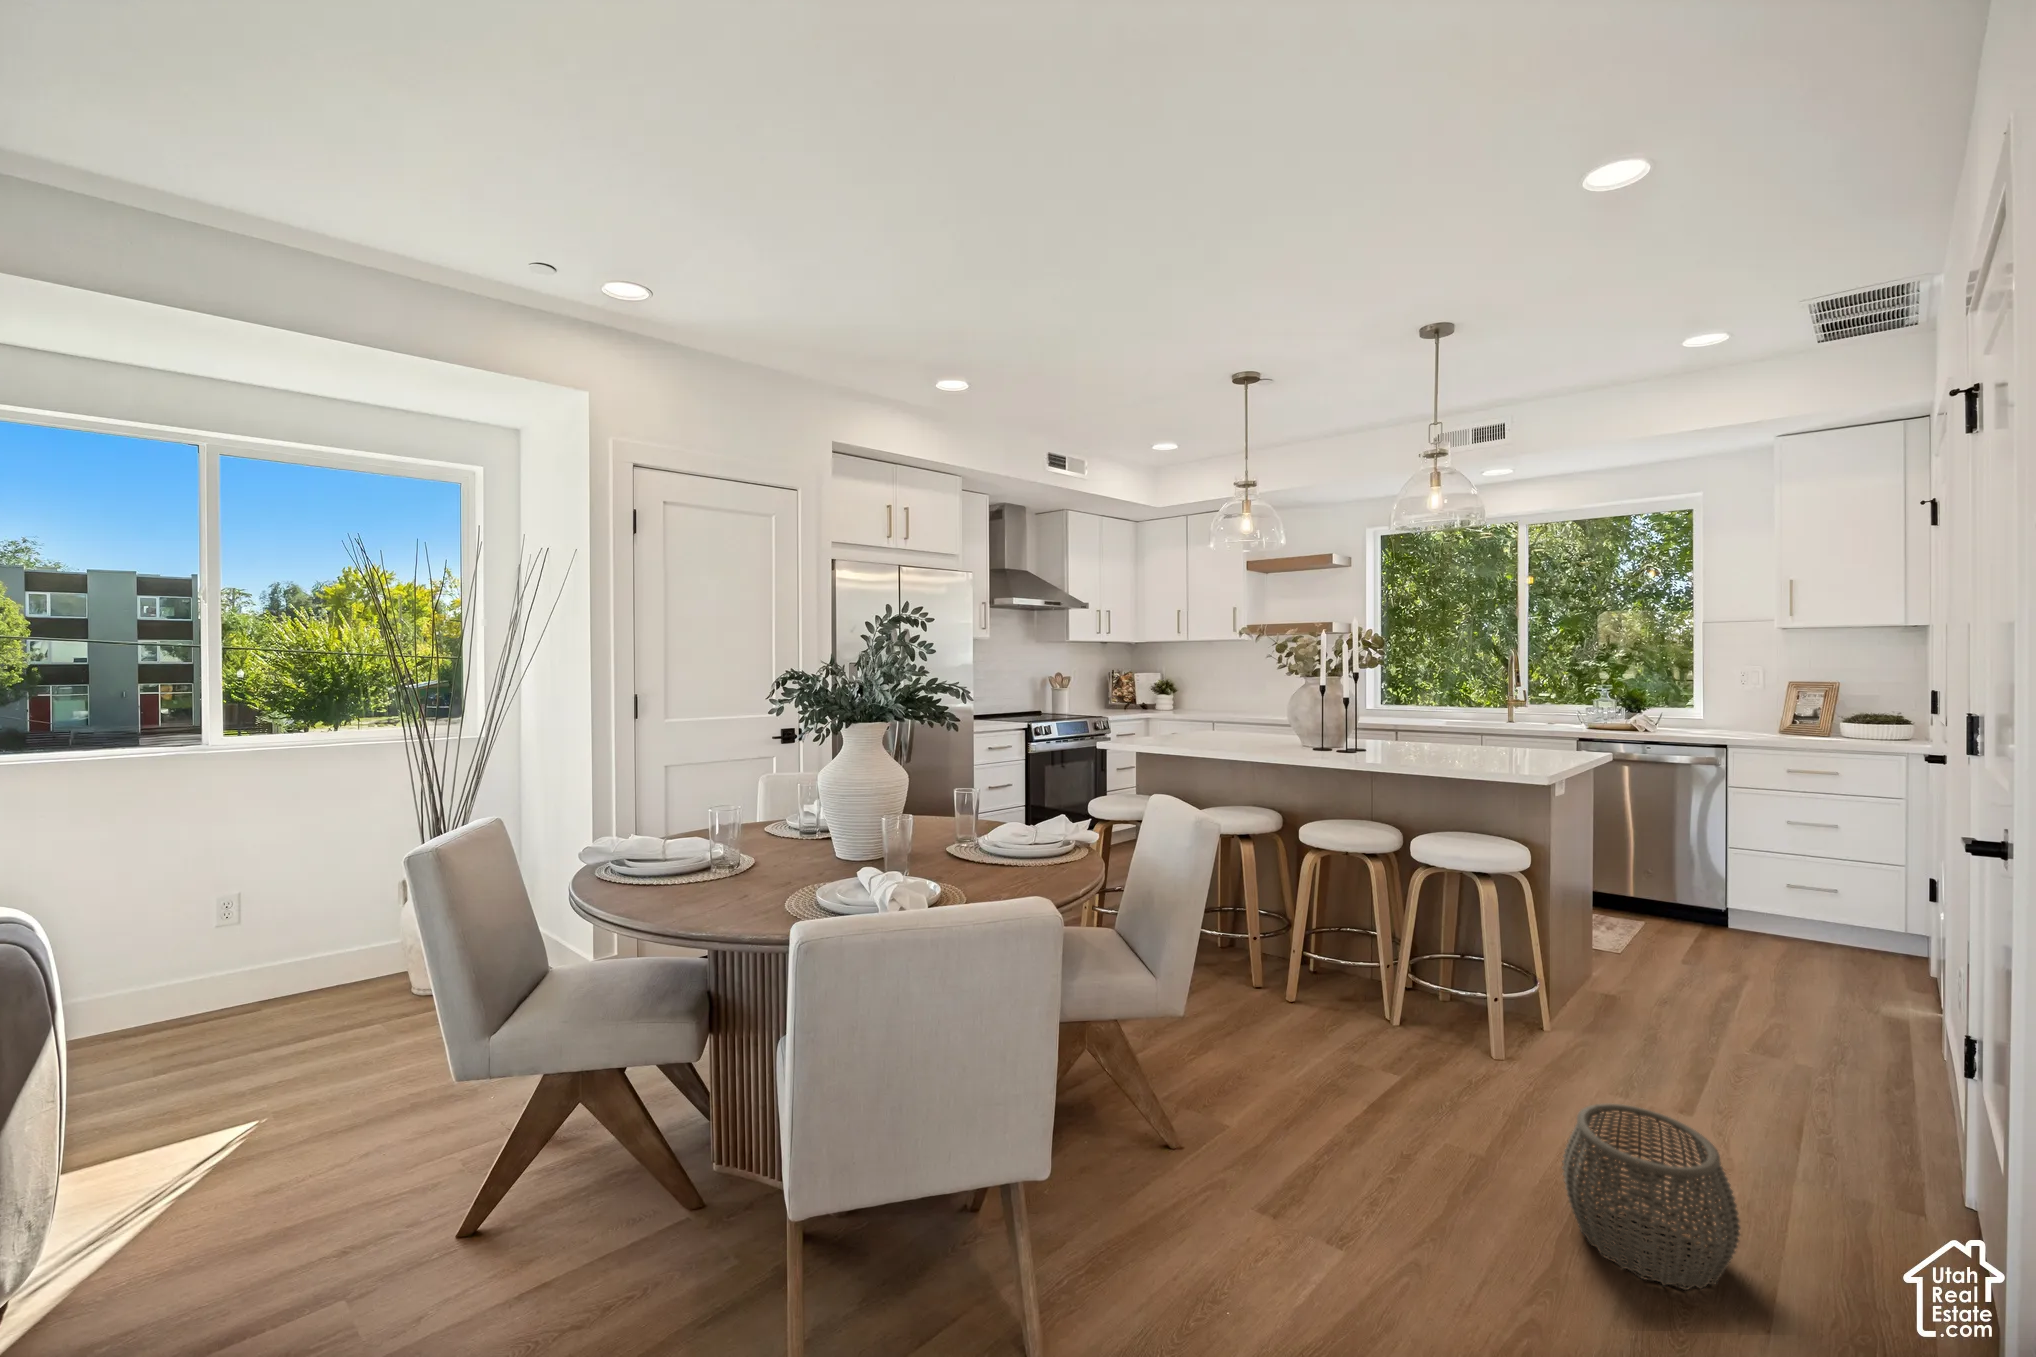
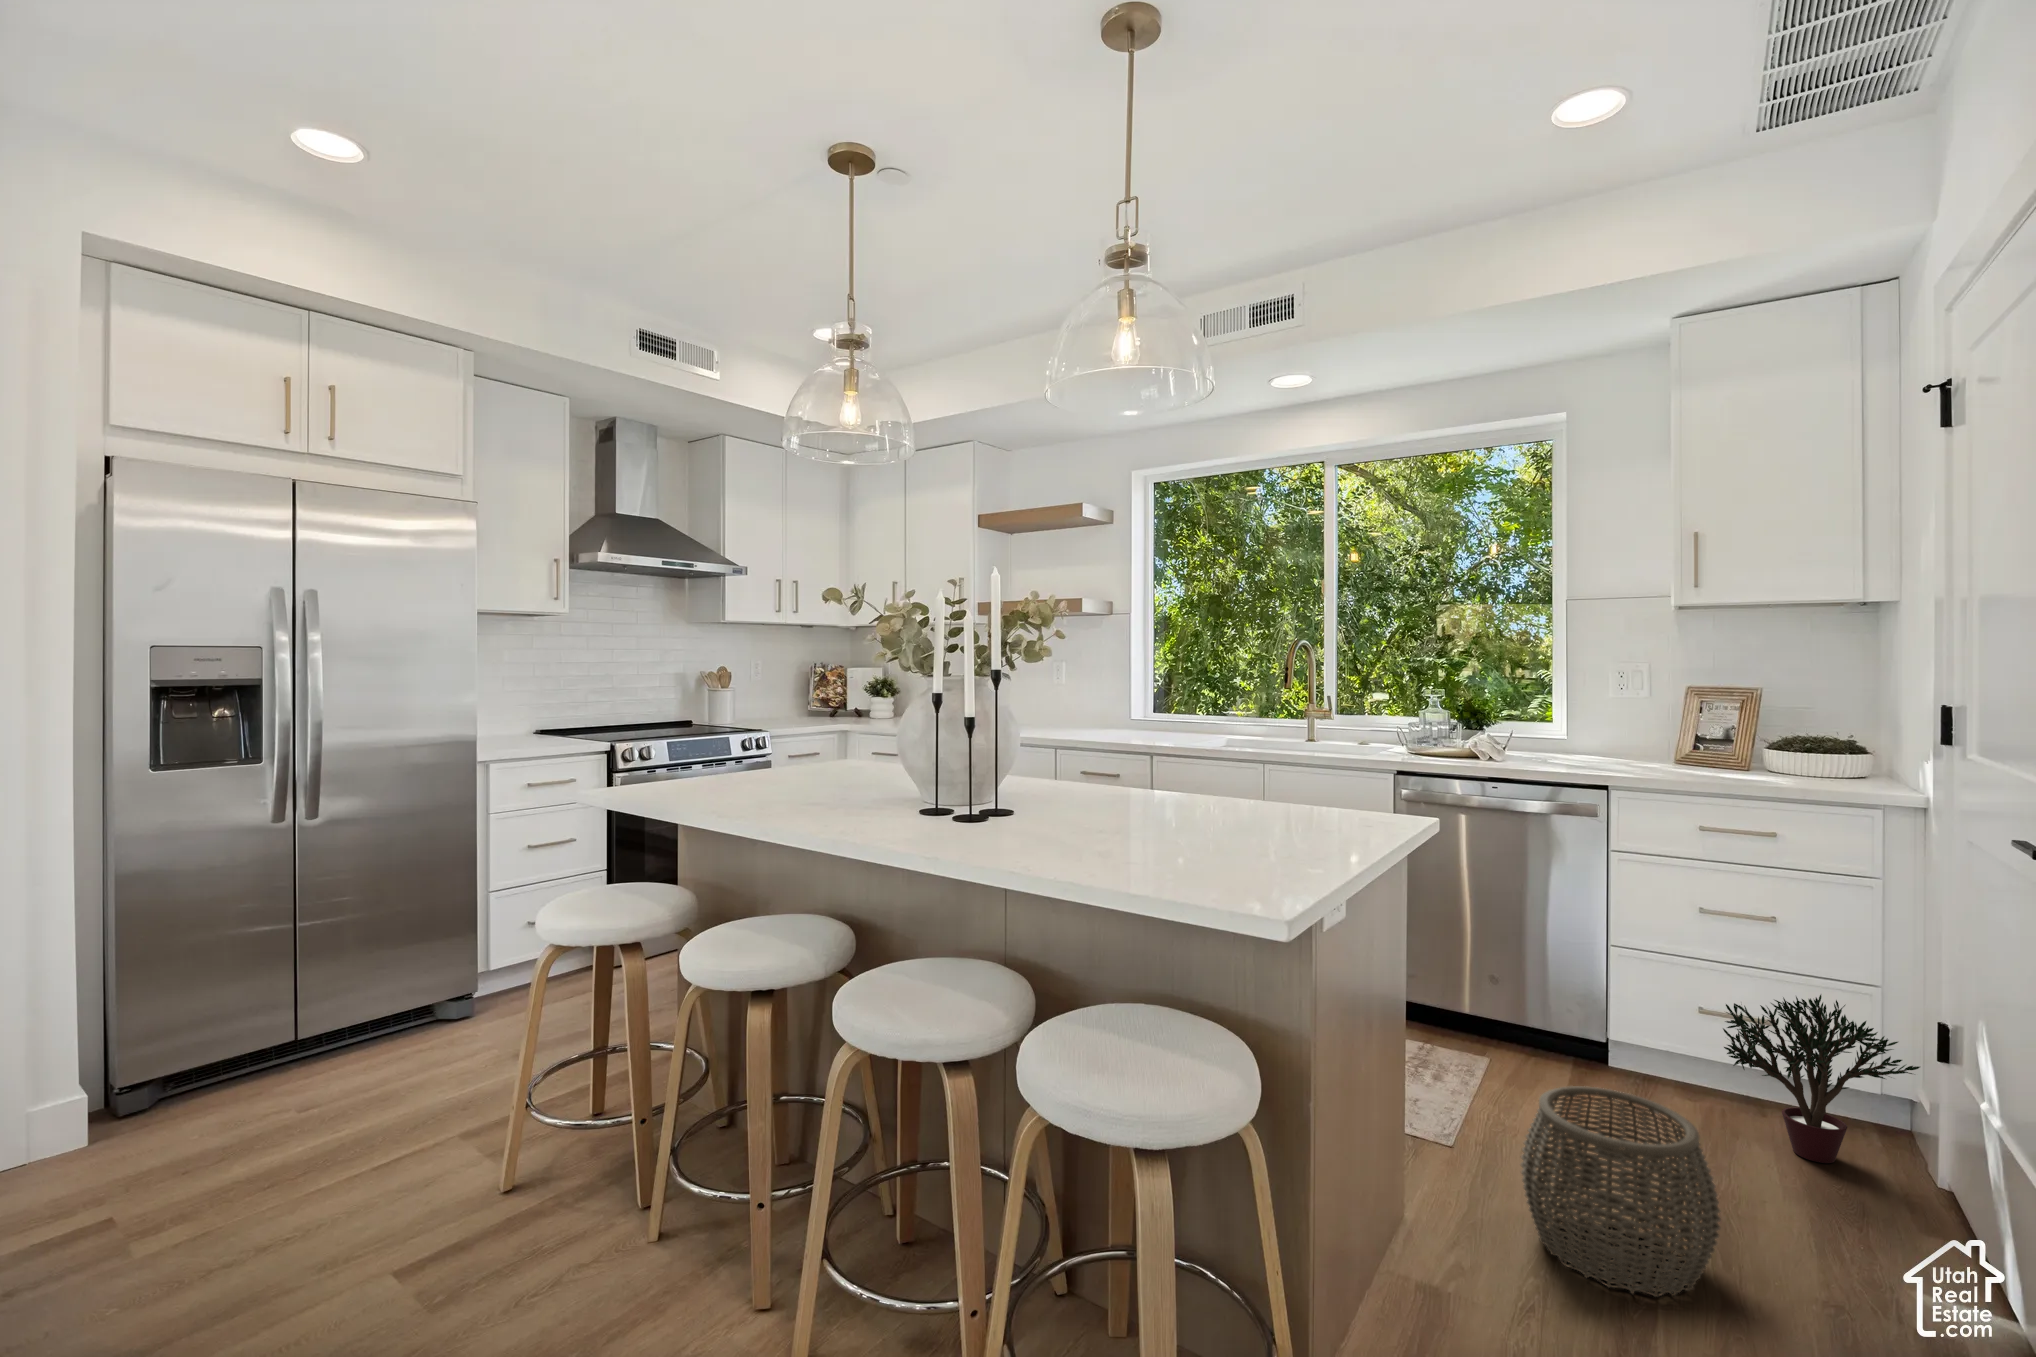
potted plant: none [1736,1012,1921,1158] -> present [1723,995,1920,1163]

